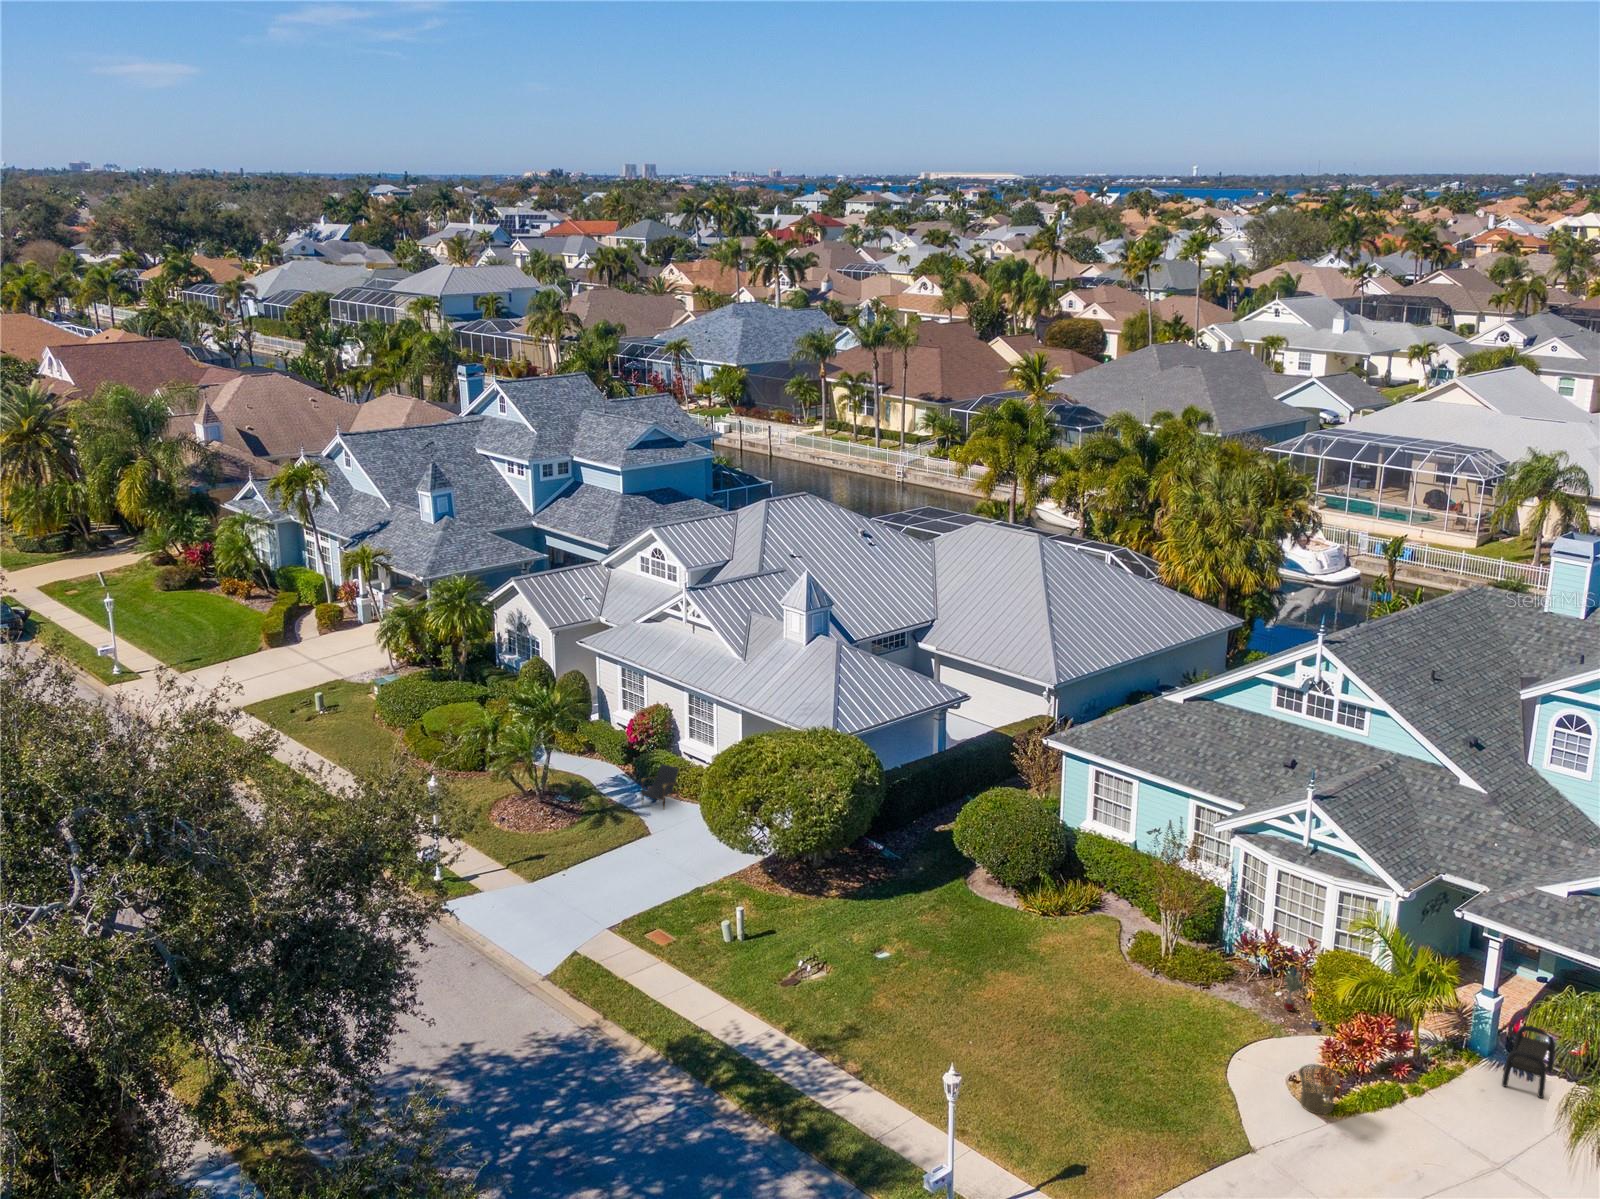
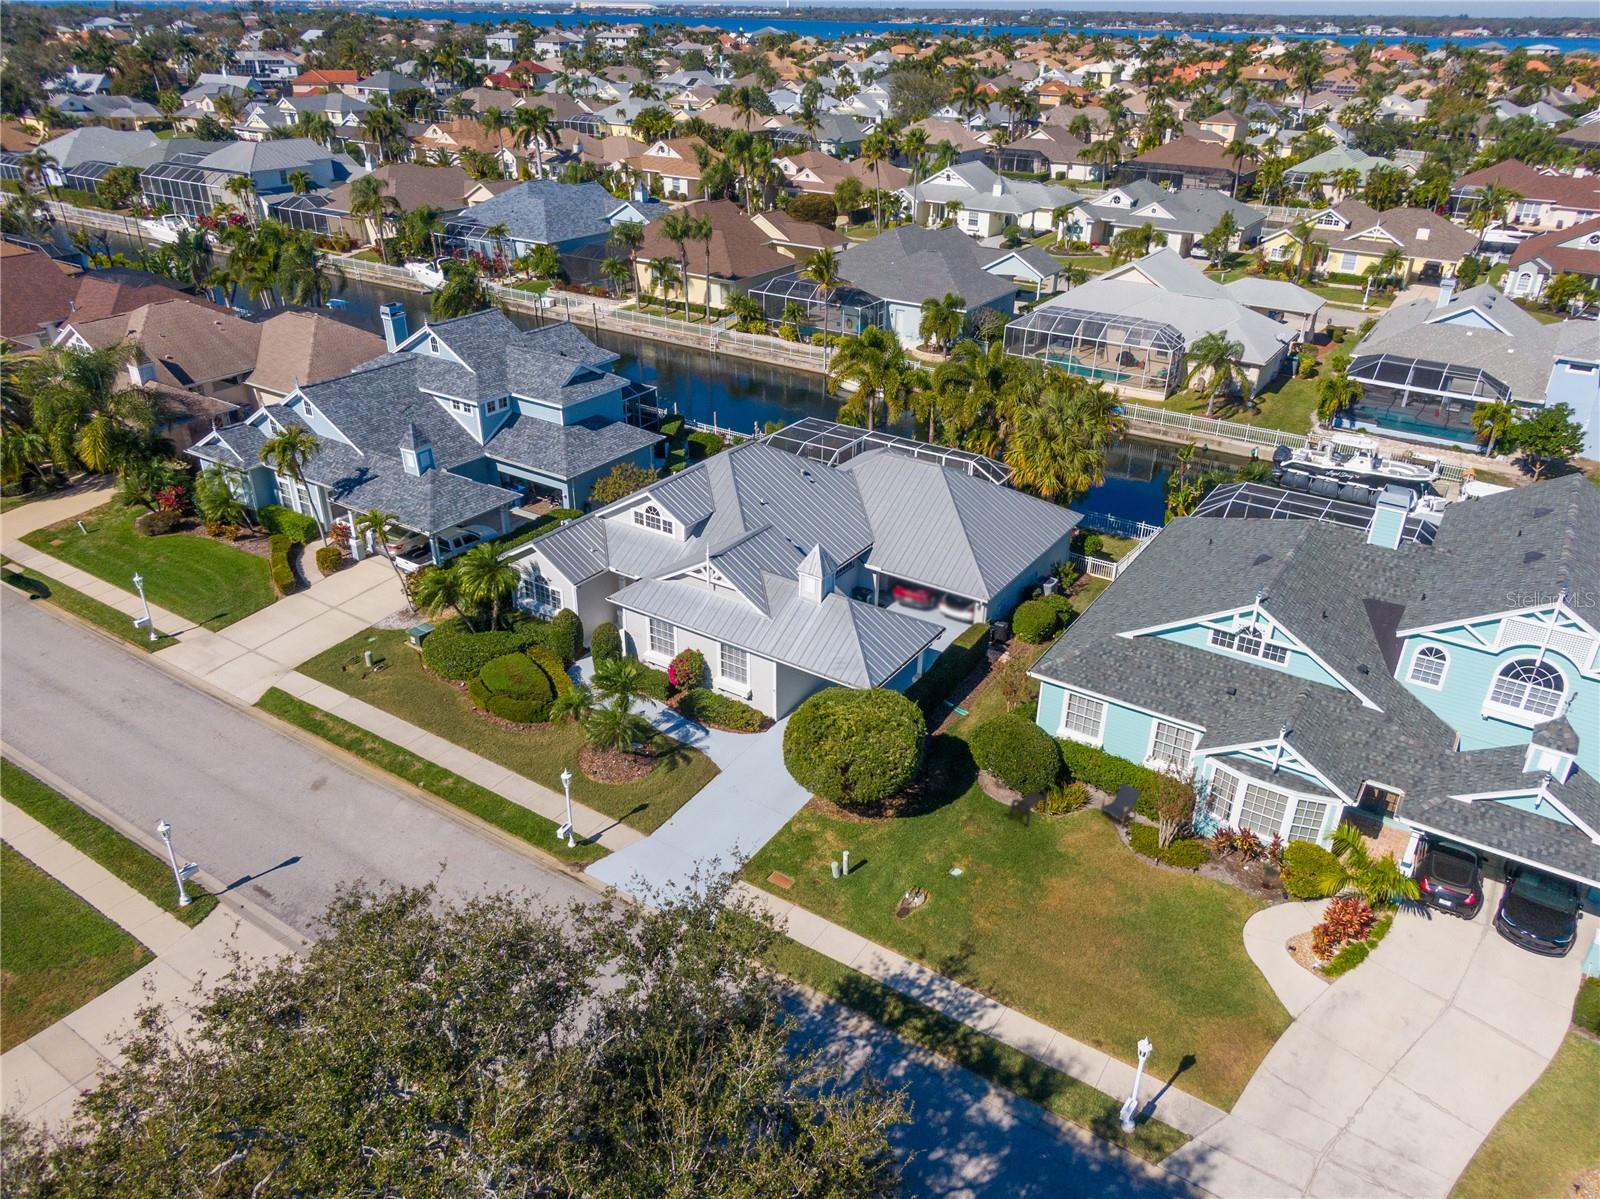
lounge chair: present [641,764,679,808] -> present [1101,783,1140,827]
bench: present [1502,1026,1555,1098] -> present [1010,786,1047,827]
basket: present [1299,1064,1340,1114] -> none [1304,941,1335,976]

